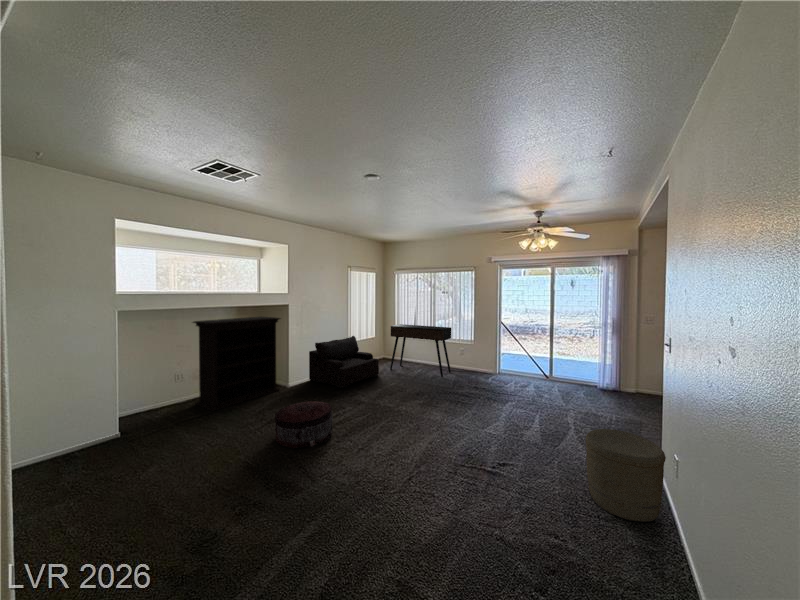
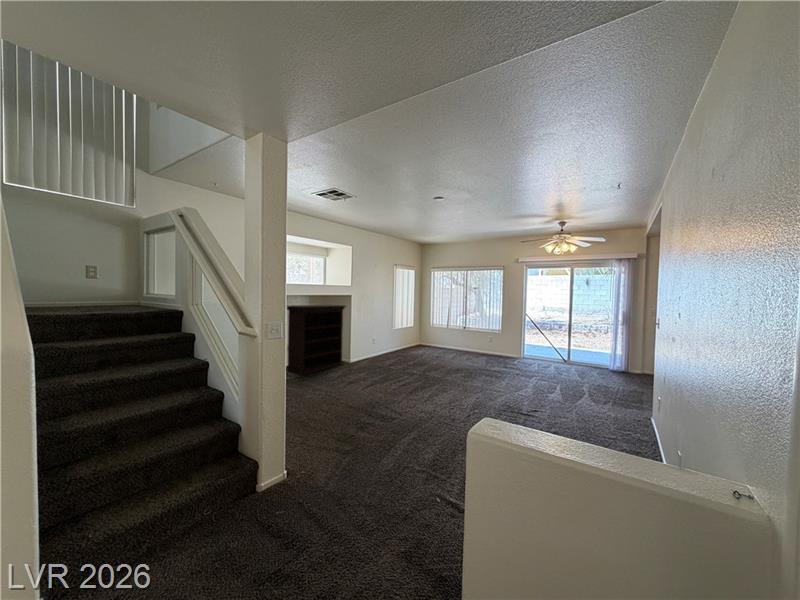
console table: present [390,324,451,377] -> none [428,316,483,360]
armchair: present [309,336,379,388] -> none [365,324,421,365]
pouf: present [275,401,332,449] -> none [360,367,402,397]
woven basket: present [586,429,666,522] -> none [596,383,651,440]

